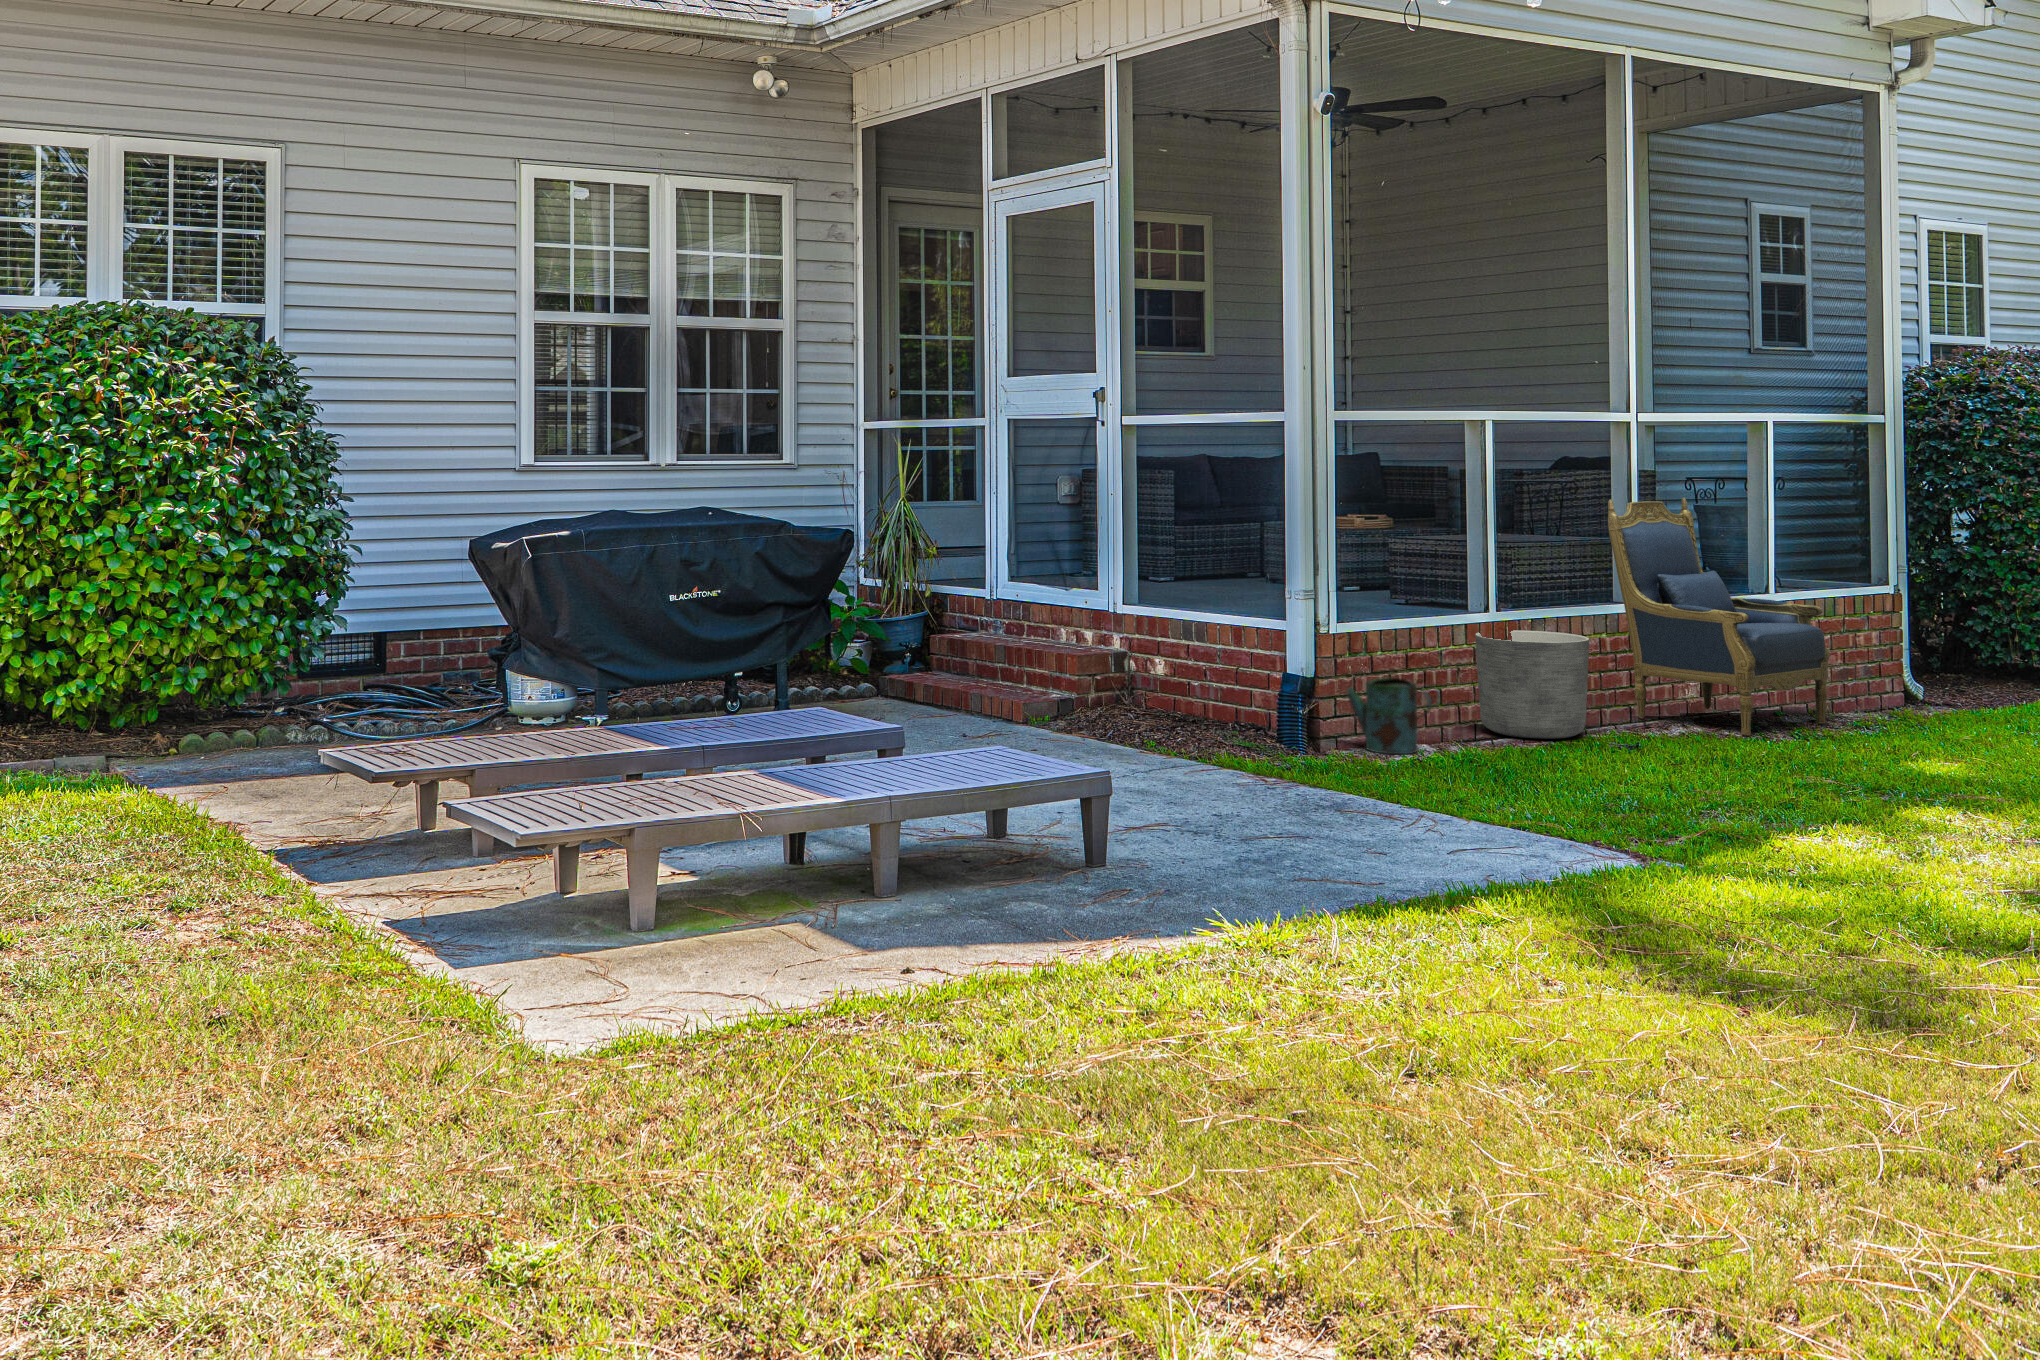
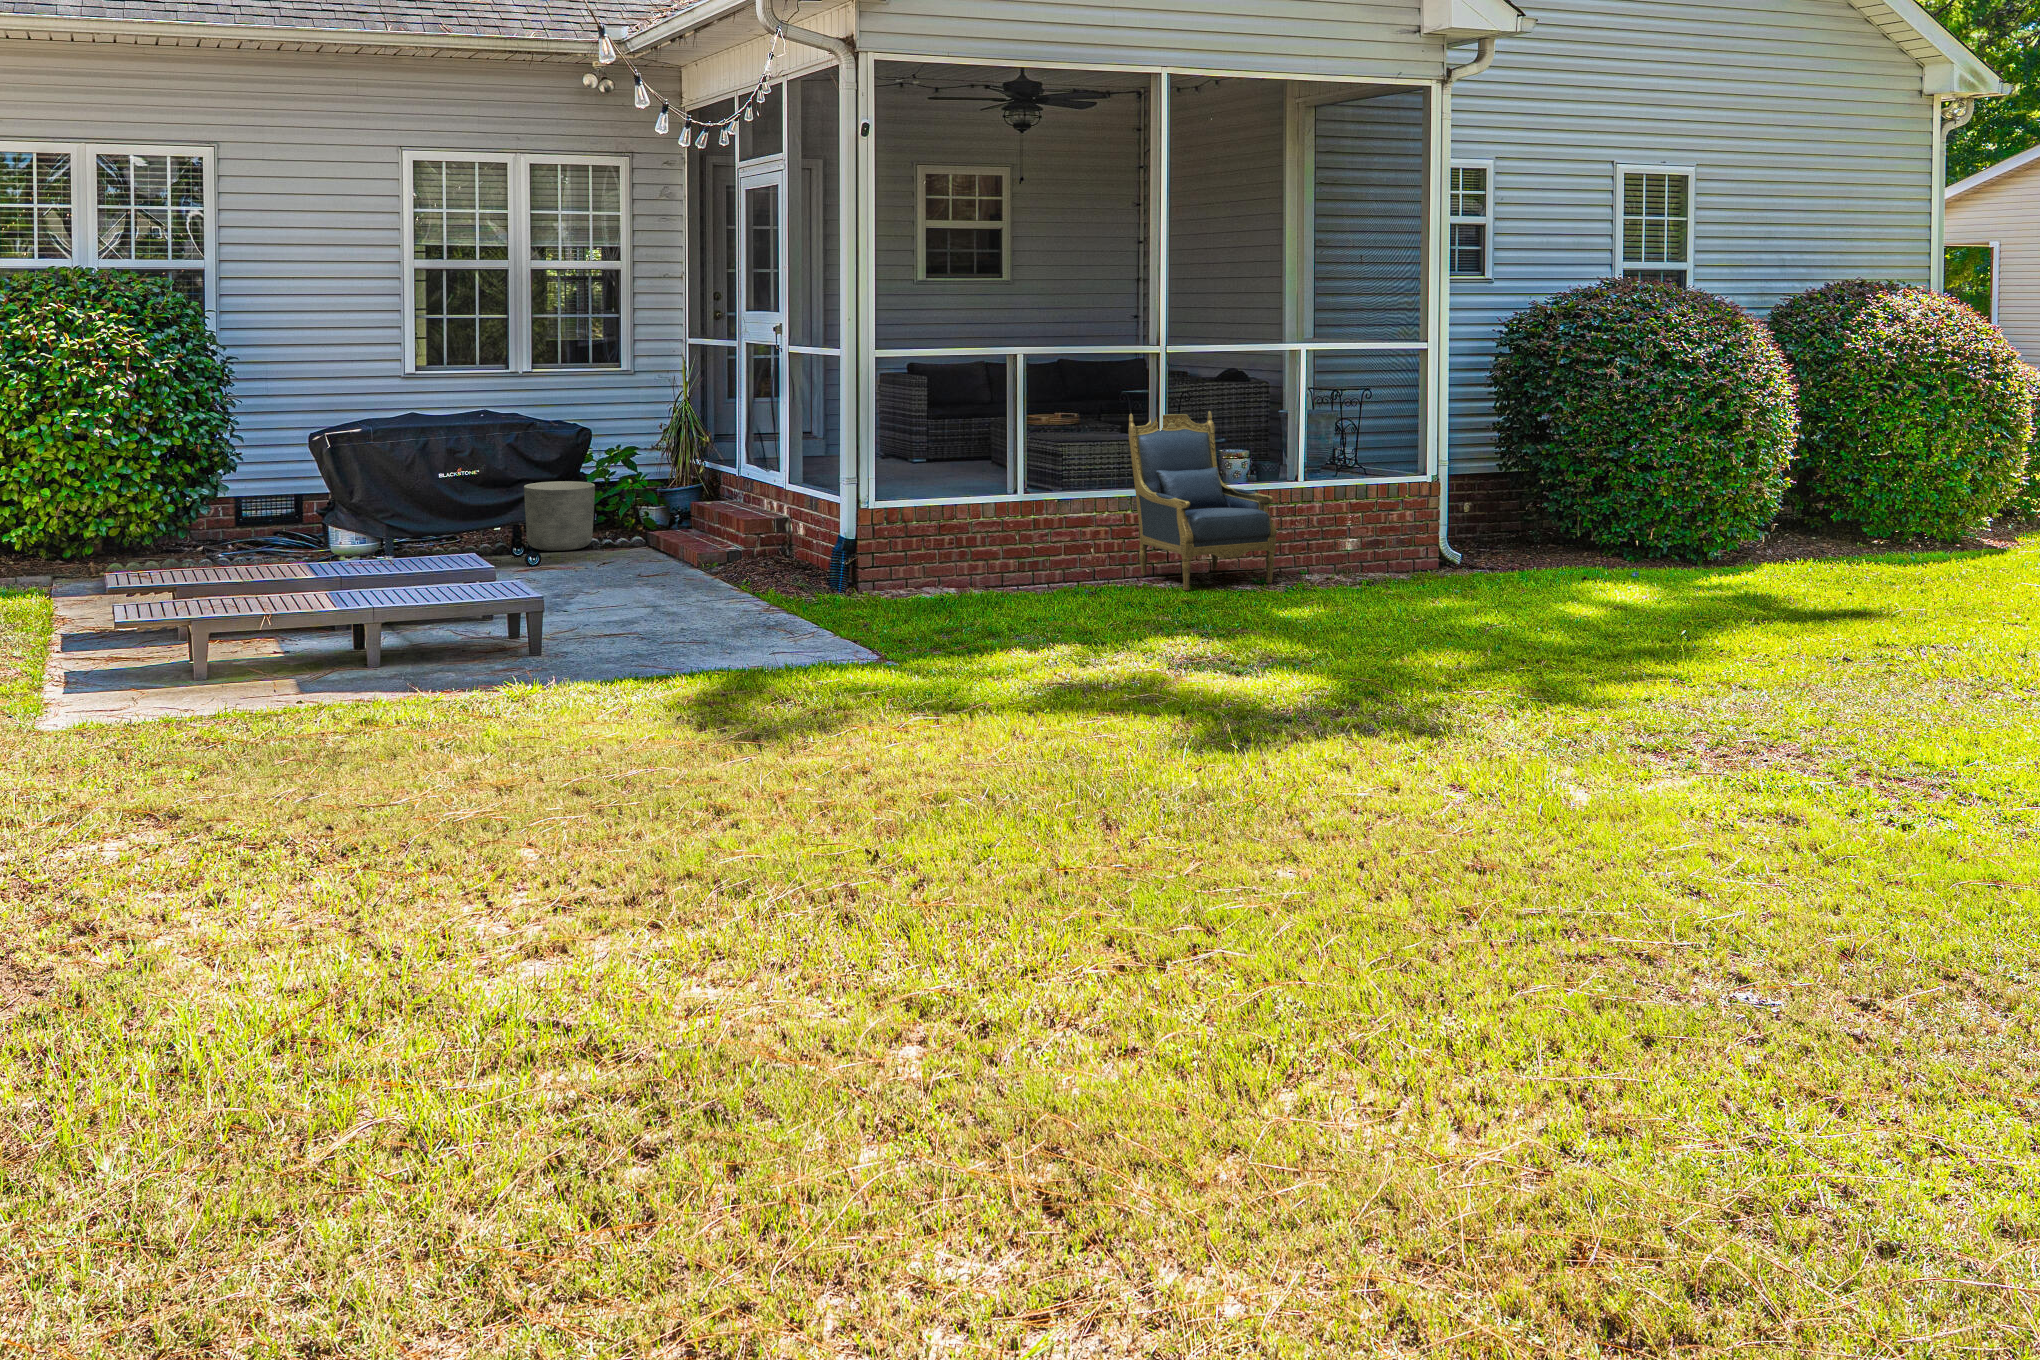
planter: present [1475,630,1589,739] -> present [524,481,595,551]
watering can: present [1348,678,1432,754] -> none [870,533,918,597]

